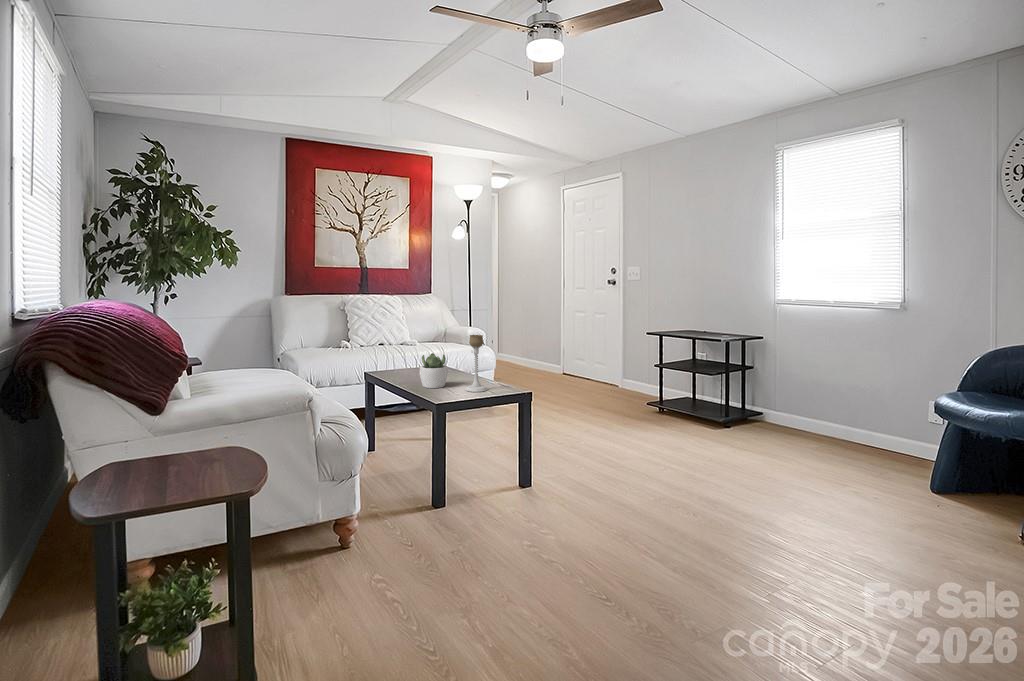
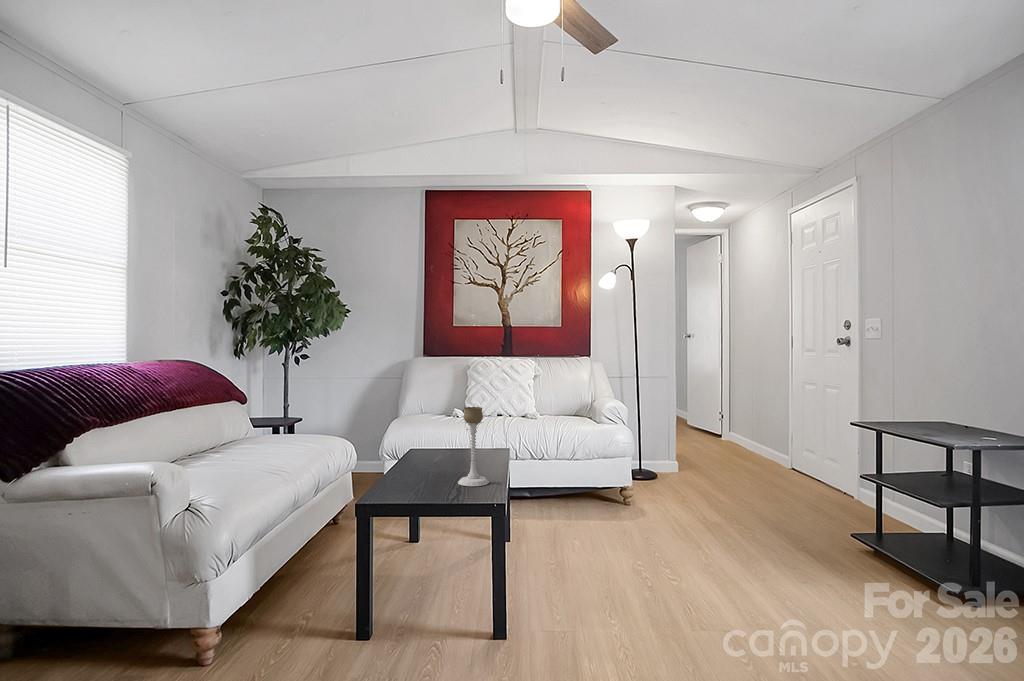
succulent plant: present [419,353,448,388] -> none [422,429,457,475]

